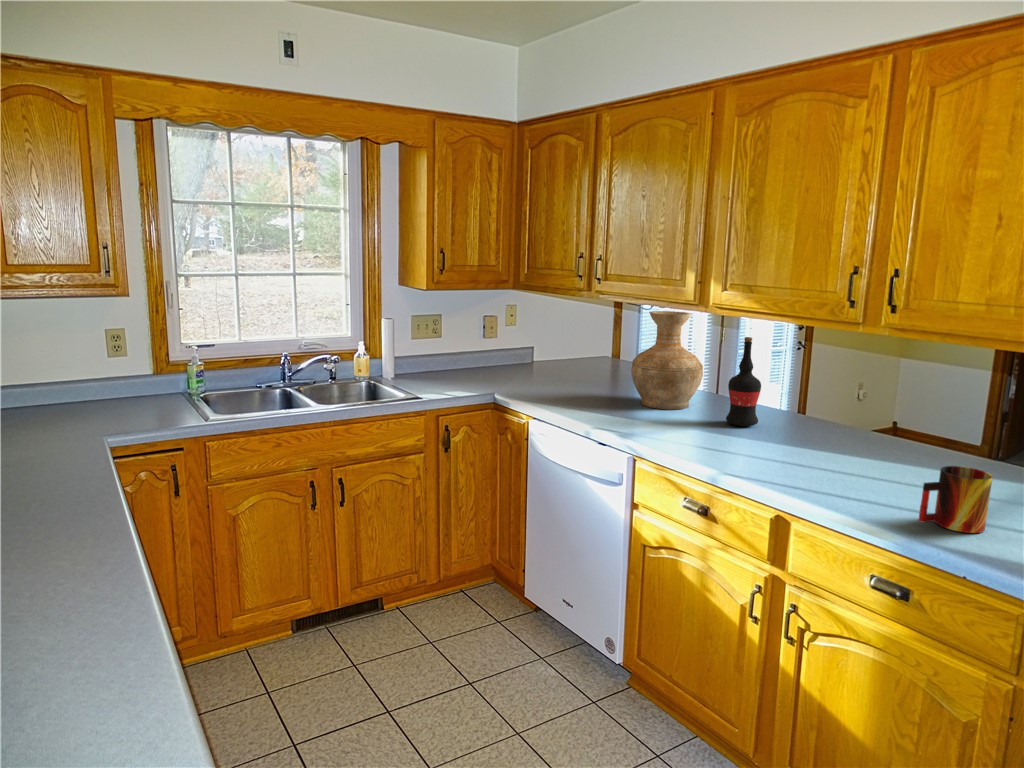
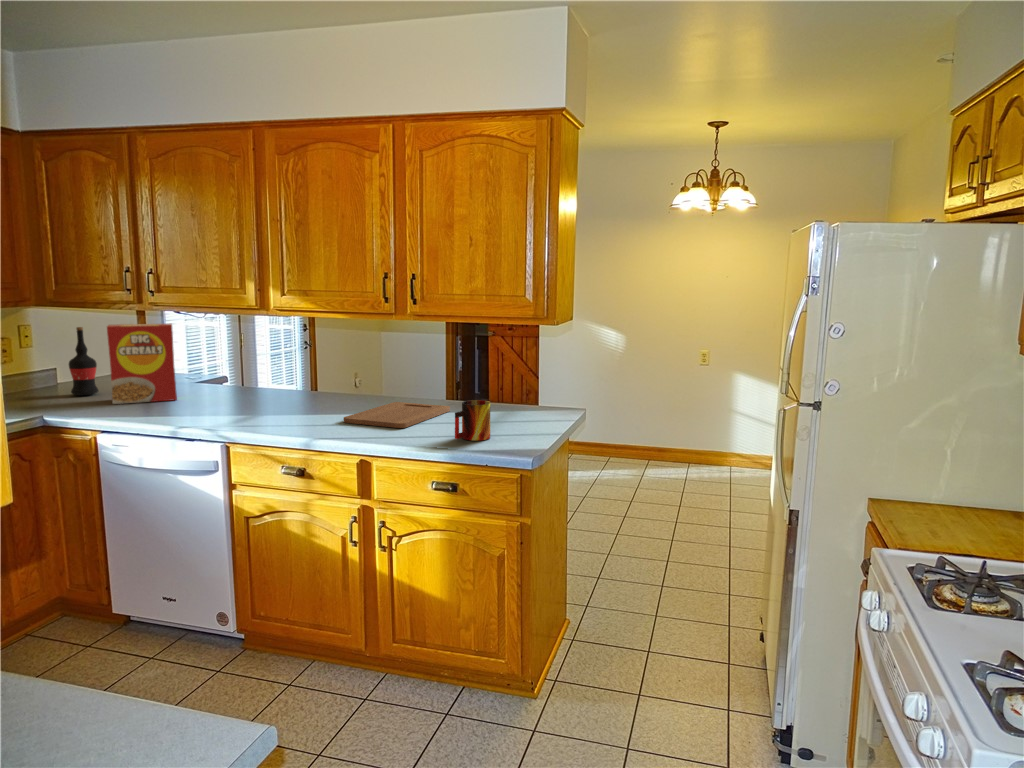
cereal box: none [551,311,616,395] -> present [107,324,177,404]
vase: present [631,311,703,410] -> none [199,318,267,404]
wine bottle: present [726,337,761,426] -> present [69,327,98,395]
cutting board: none [771,438,935,483] -> present [344,402,450,428]

